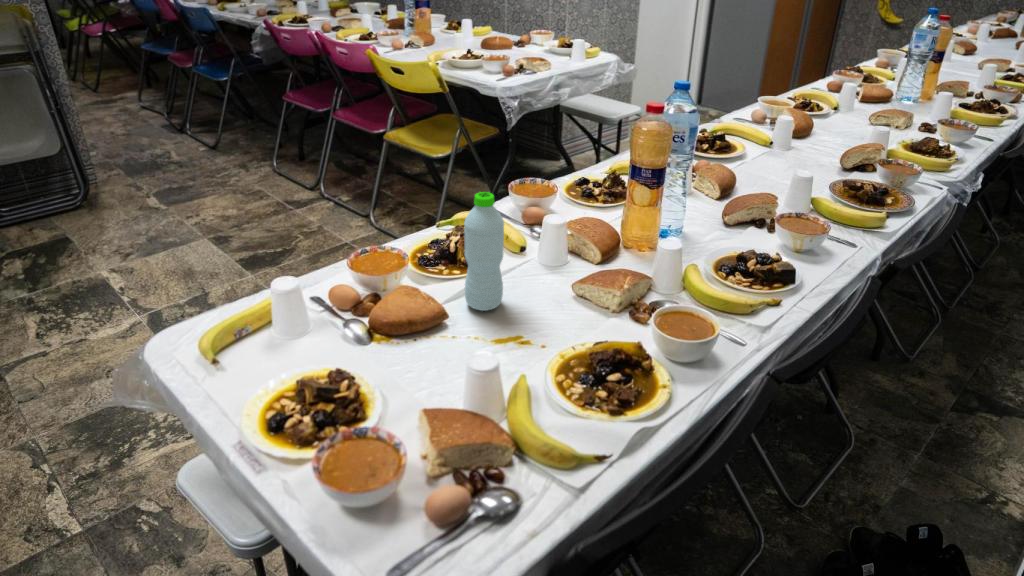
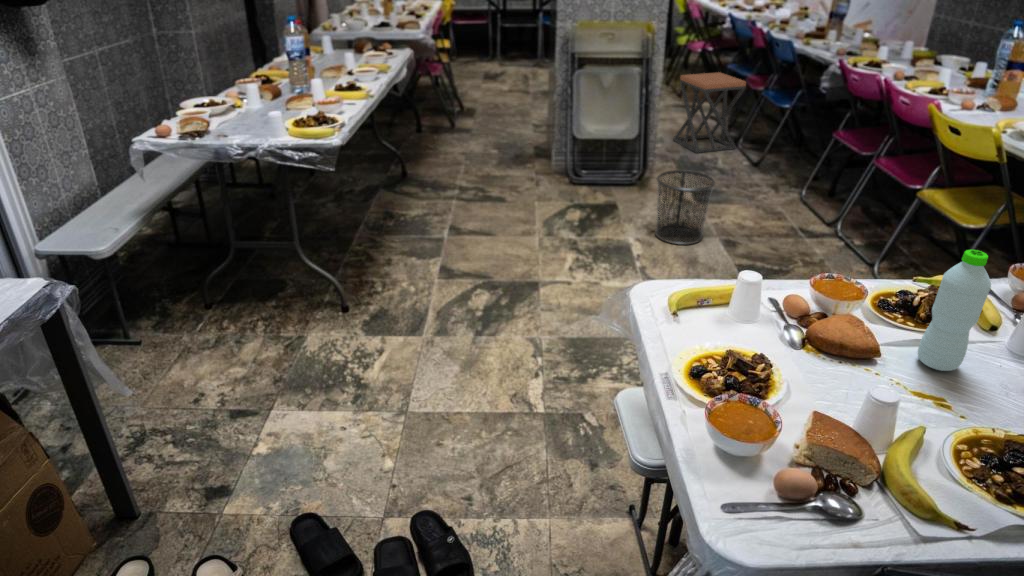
stool: none [86,58,185,152] -> present [673,72,746,153]
waste bin: none [108,173,191,260] -> present [655,170,715,245]

